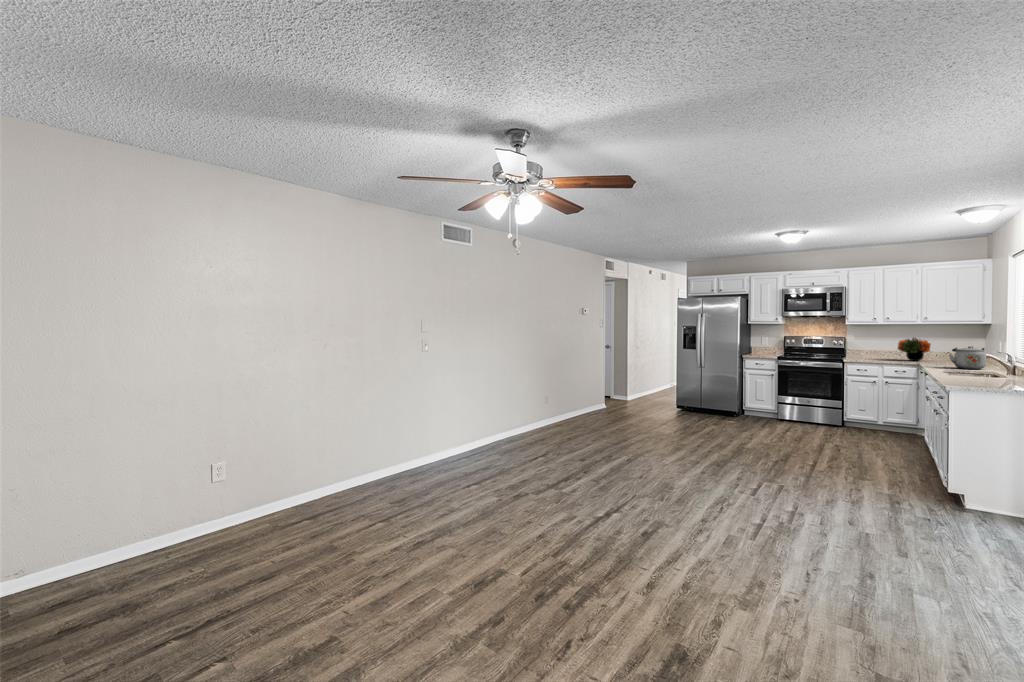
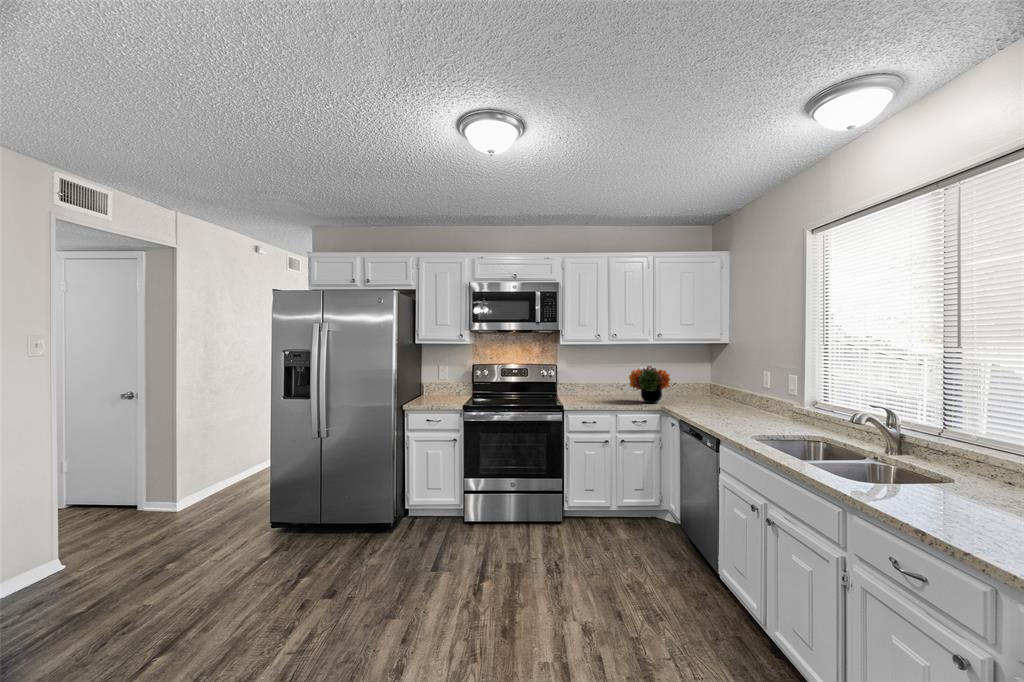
kettle: present [949,346,986,369] -> none [729,383,781,424]

